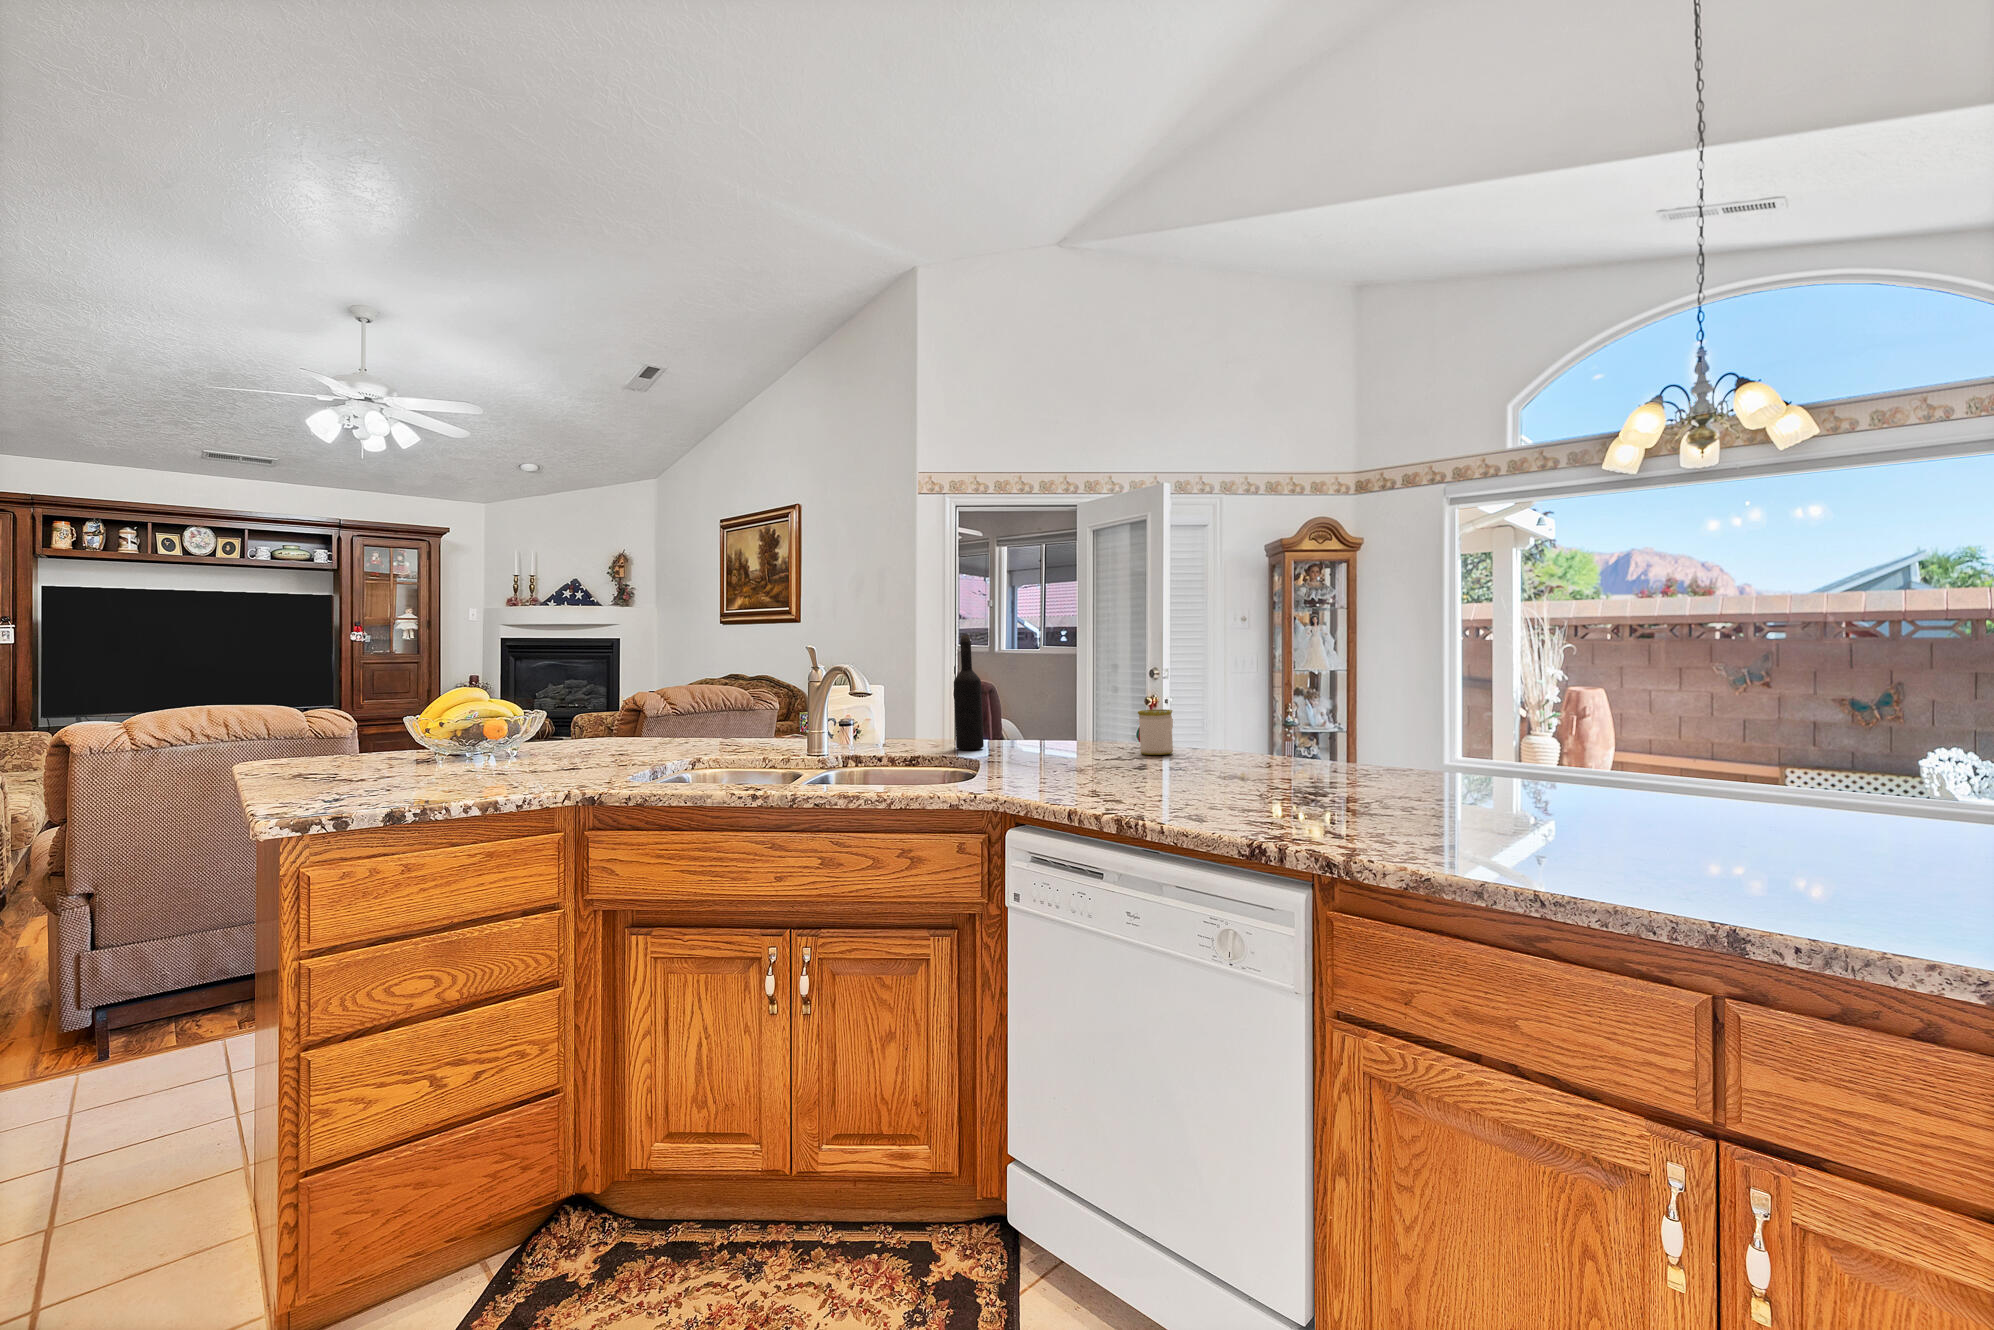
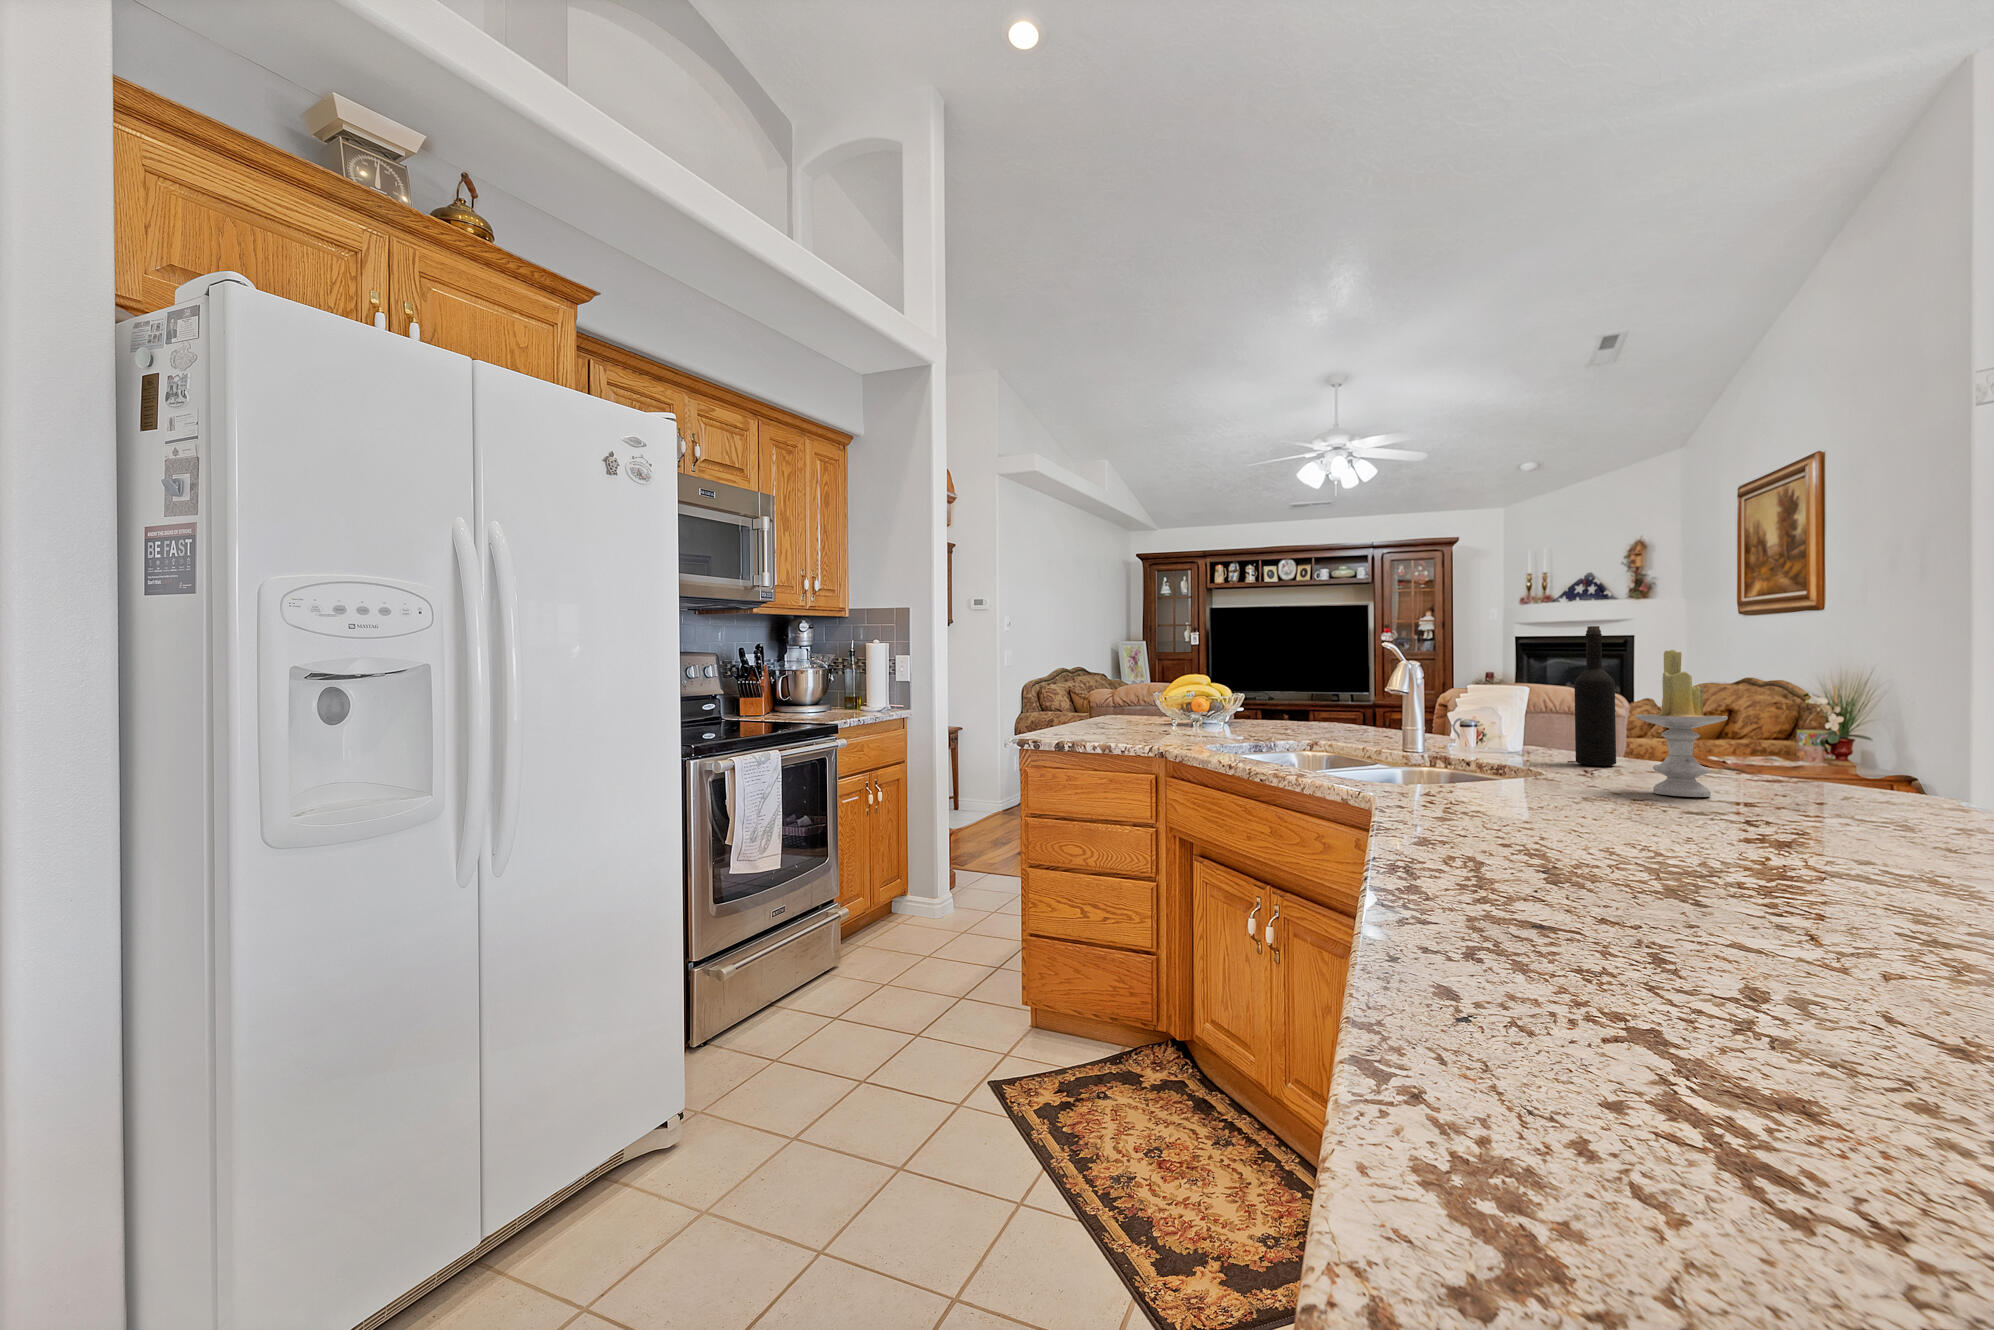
candle: none [1070,655,1125,762] -> present [1635,650,1728,797]
mug: present [1138,709,1173,755] -> none [1798,735,1897,806]

